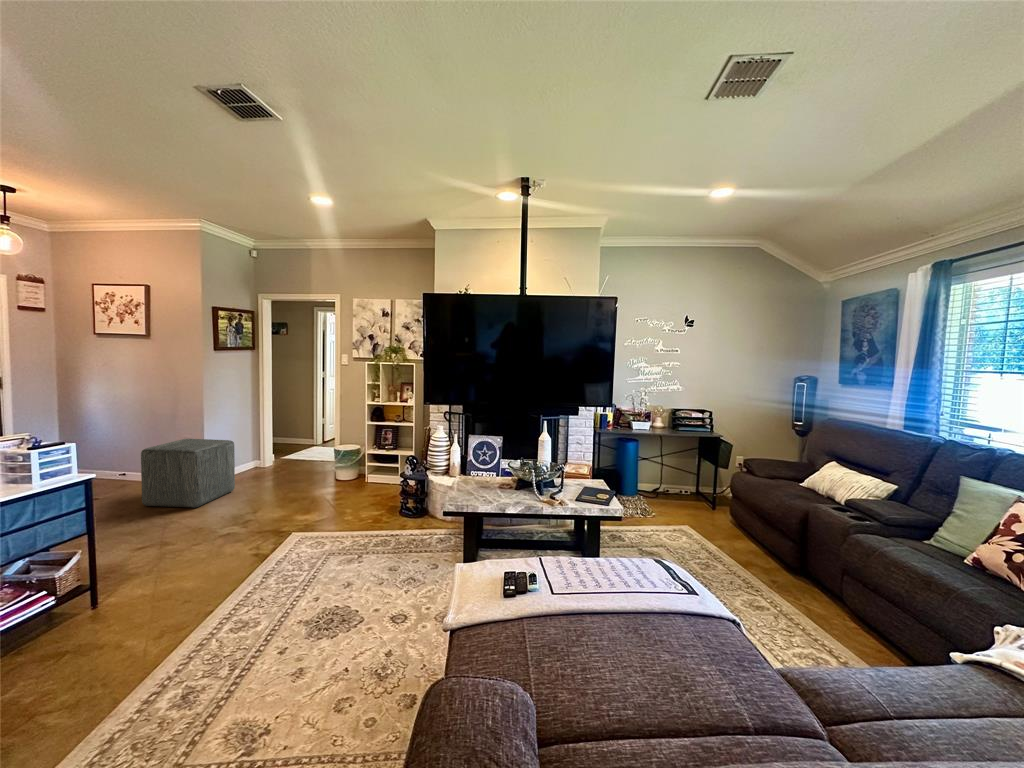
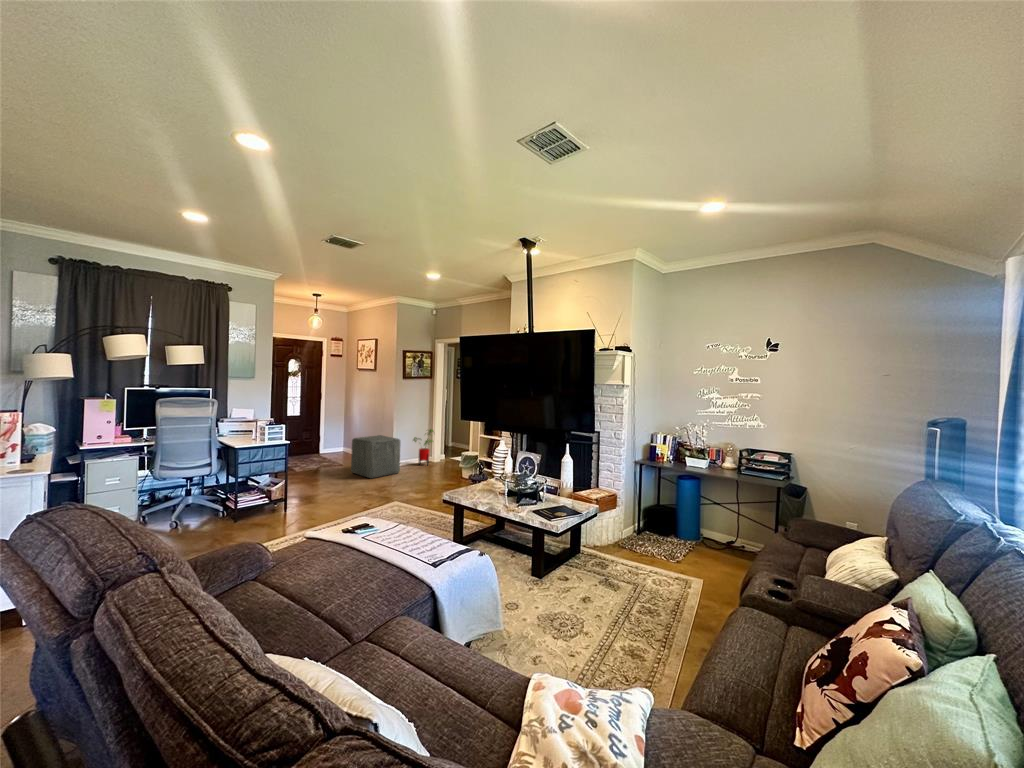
house plant: none [235,421,274,475] -> present [413,429,434,465]

